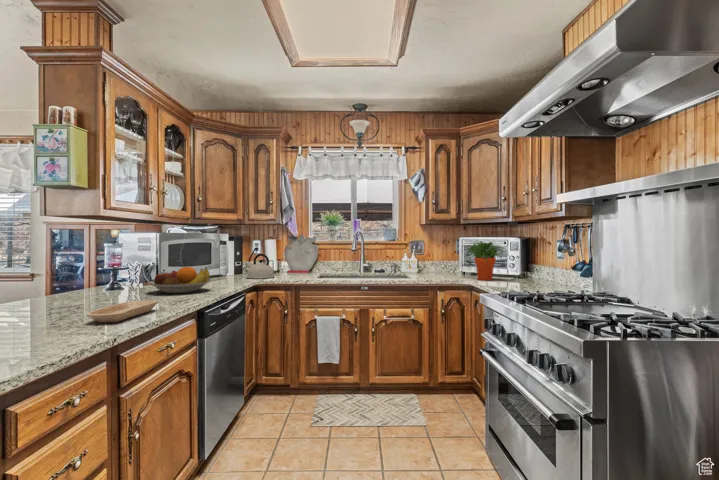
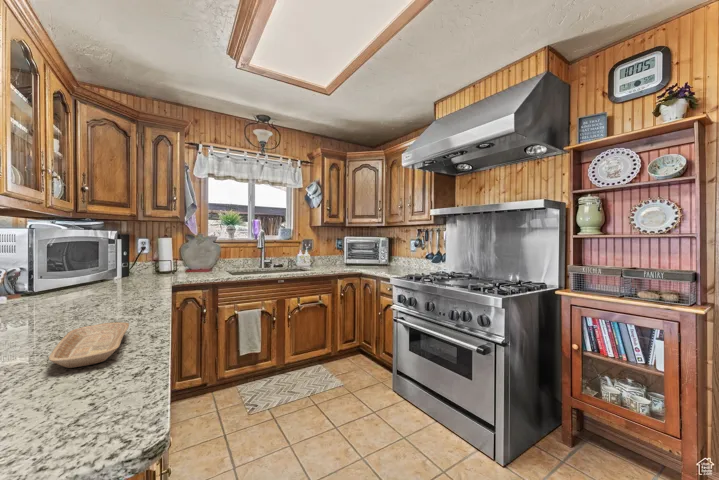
potted plant: present [467,241,507,280] -> none [354,240,388,270]
kettle: present [246,254,274,279] -> none [143,252,181,279]
fruit bowl: present [148,267,211,293] -> none [42,272,139,307]

